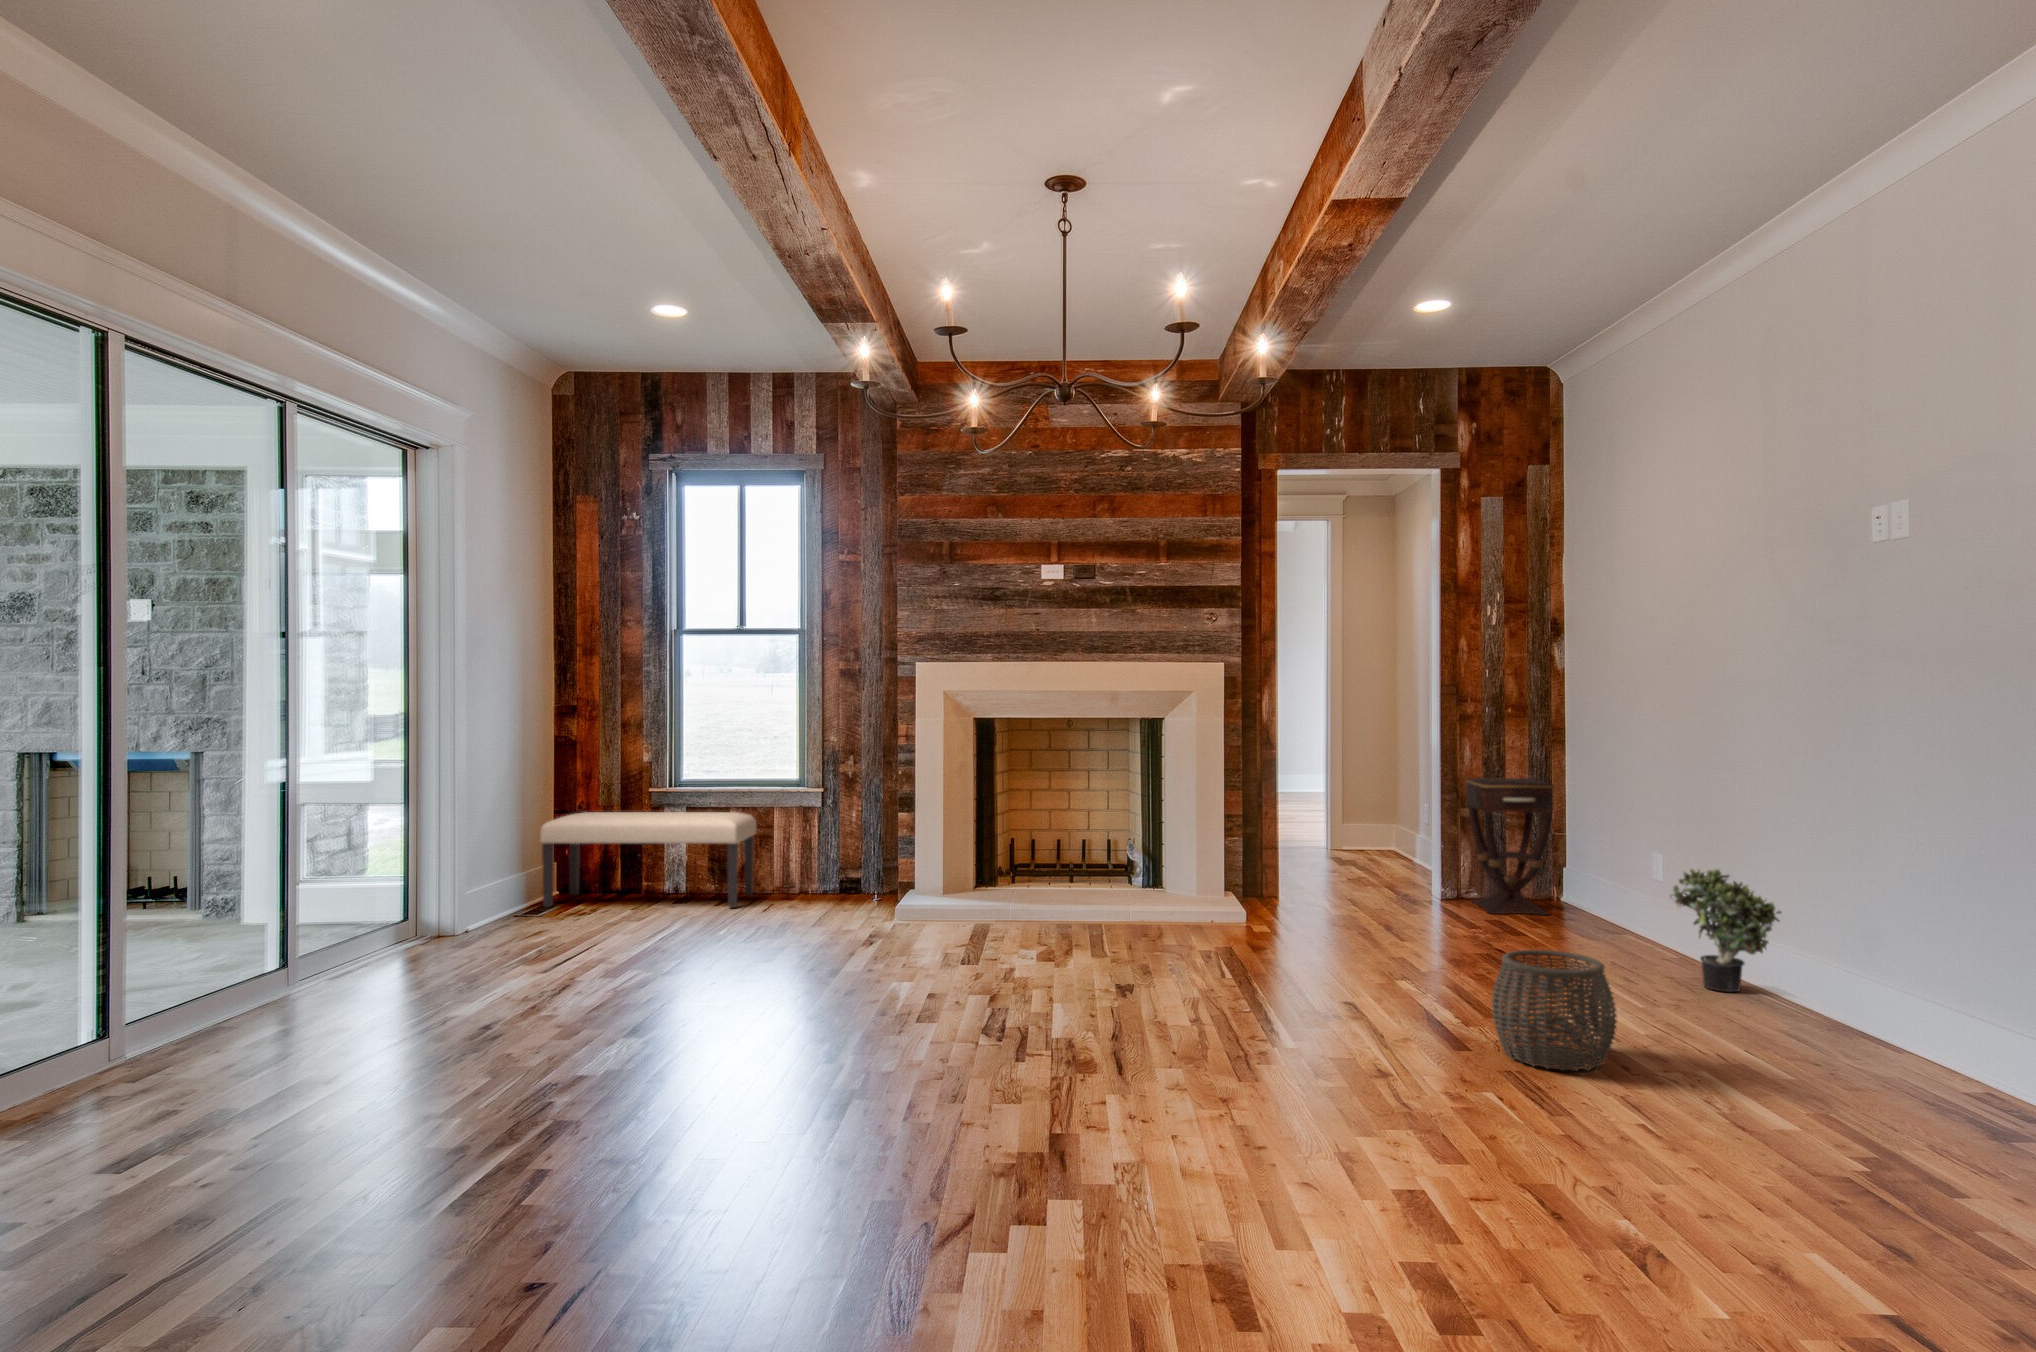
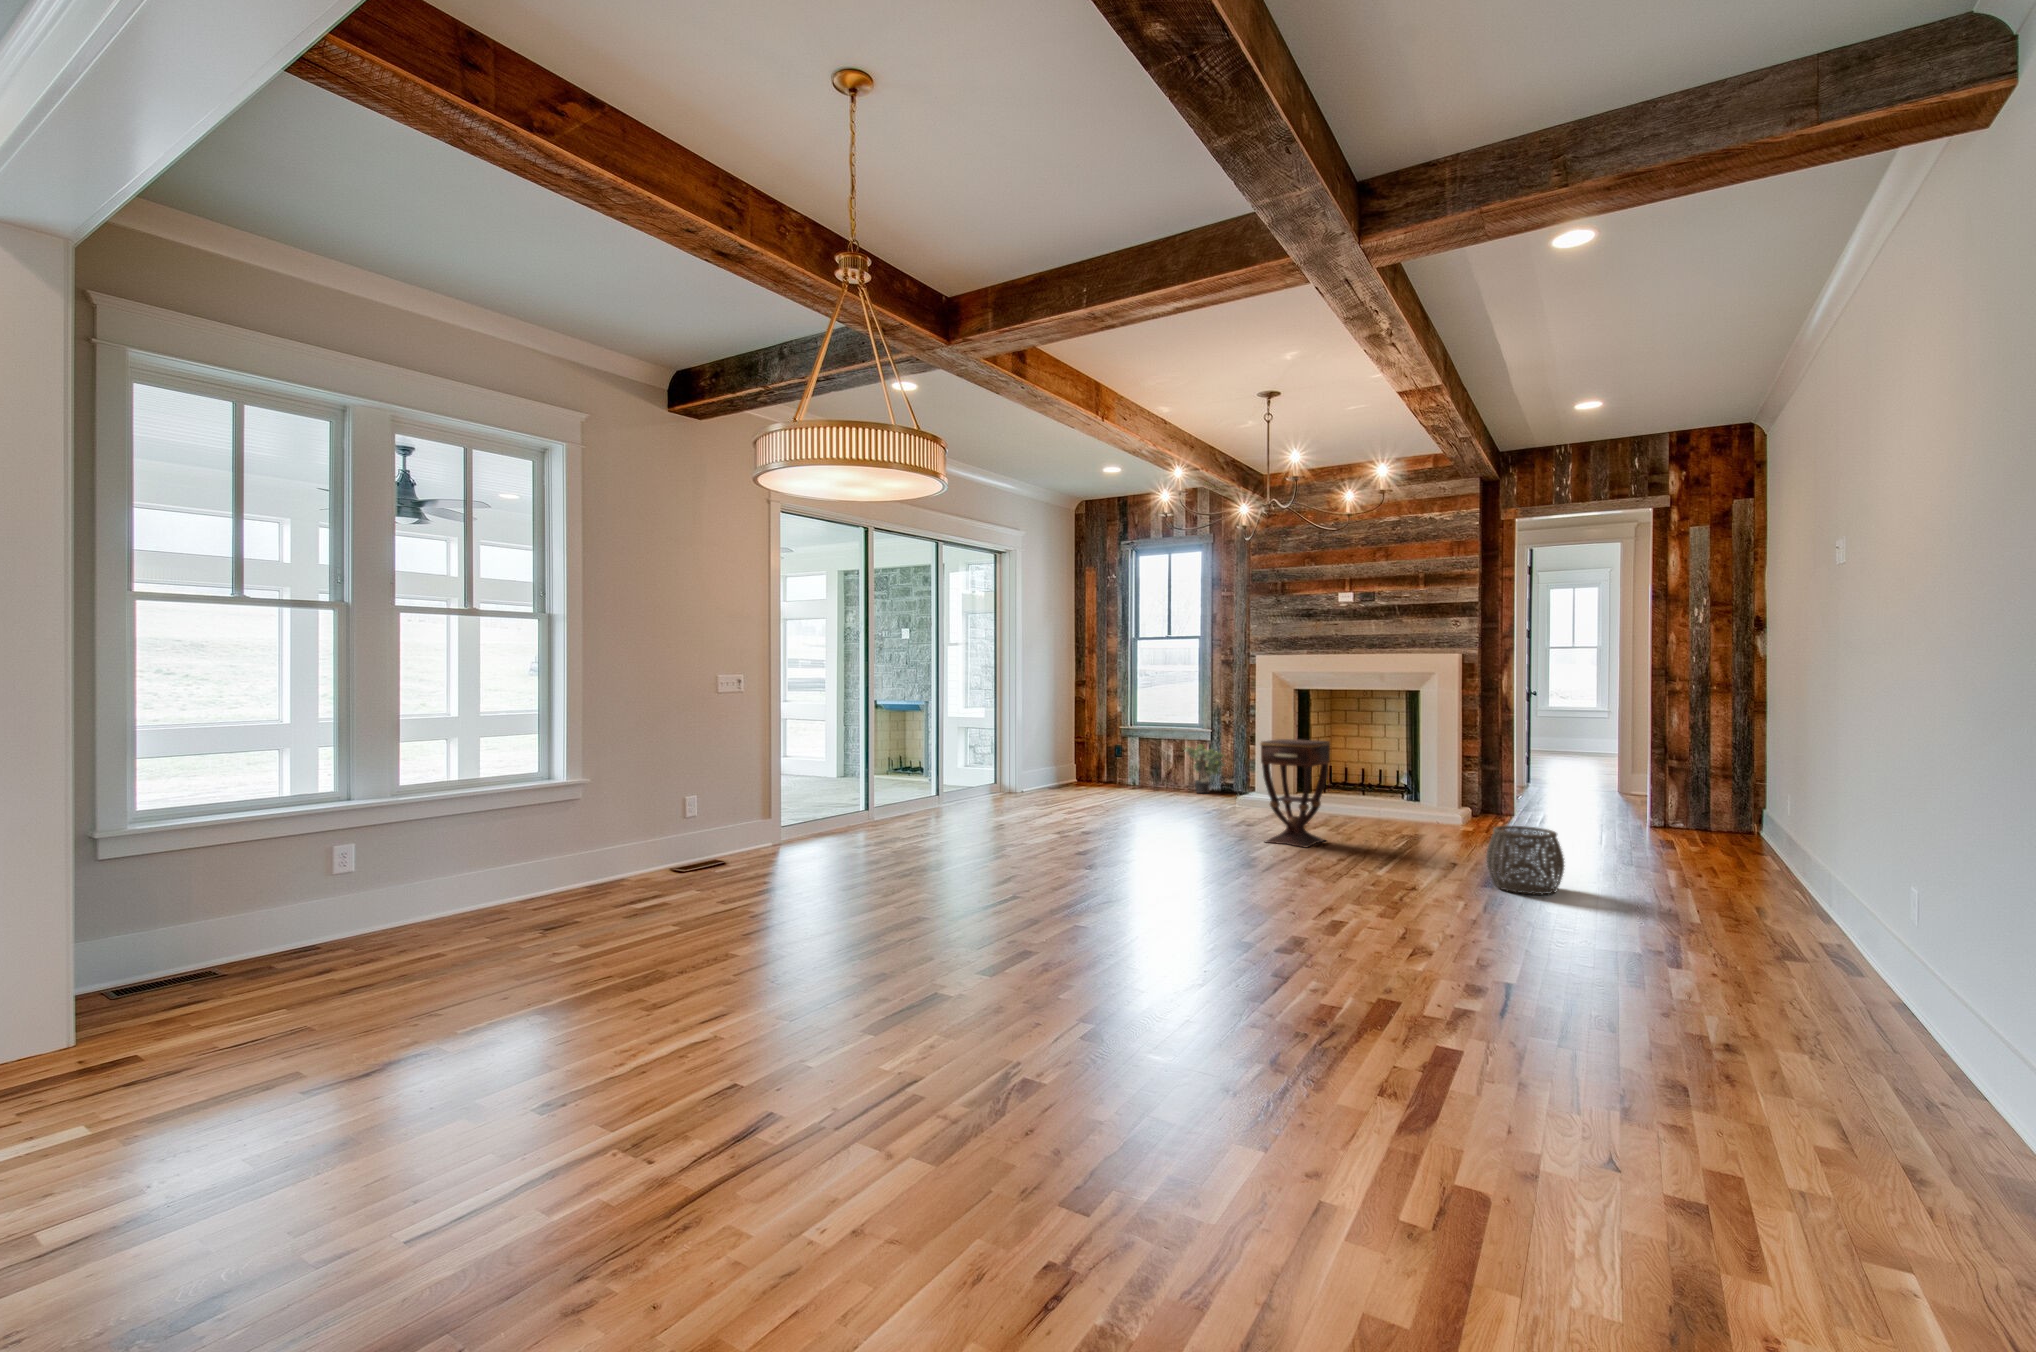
side table: present [1466,778,1554,915] -> present [1260,739,1330,847]
bench: present [540,812,757,908] -> none [1062,738,1174,792]
potted plant: present [1670,869,1782,992] -> present [1184,745,1224,793]

